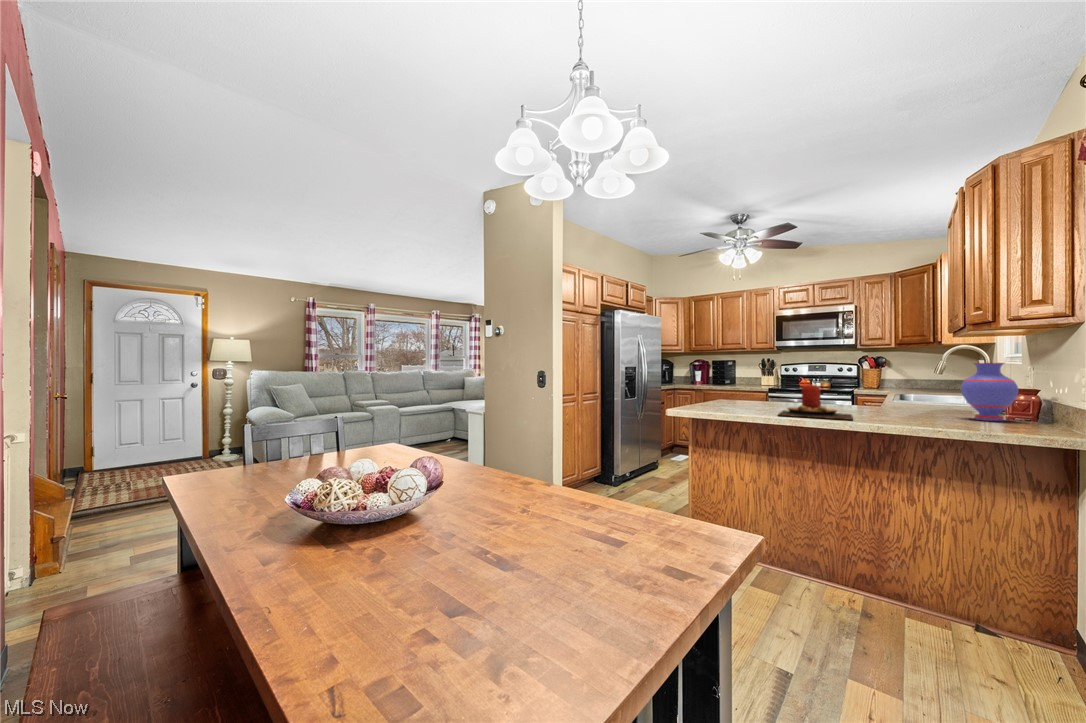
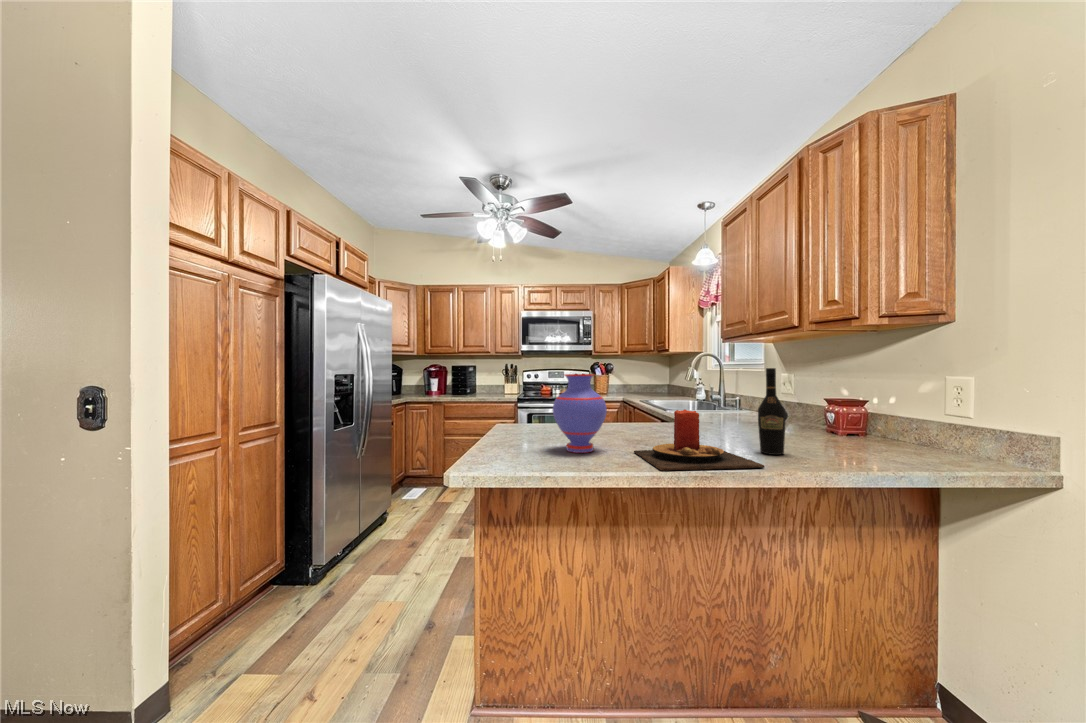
wine bottle: none [880,358,902,419] -> present [758,368,785,455]
vase: present [961,363,1018,421] -> present [553,374,607,453]

